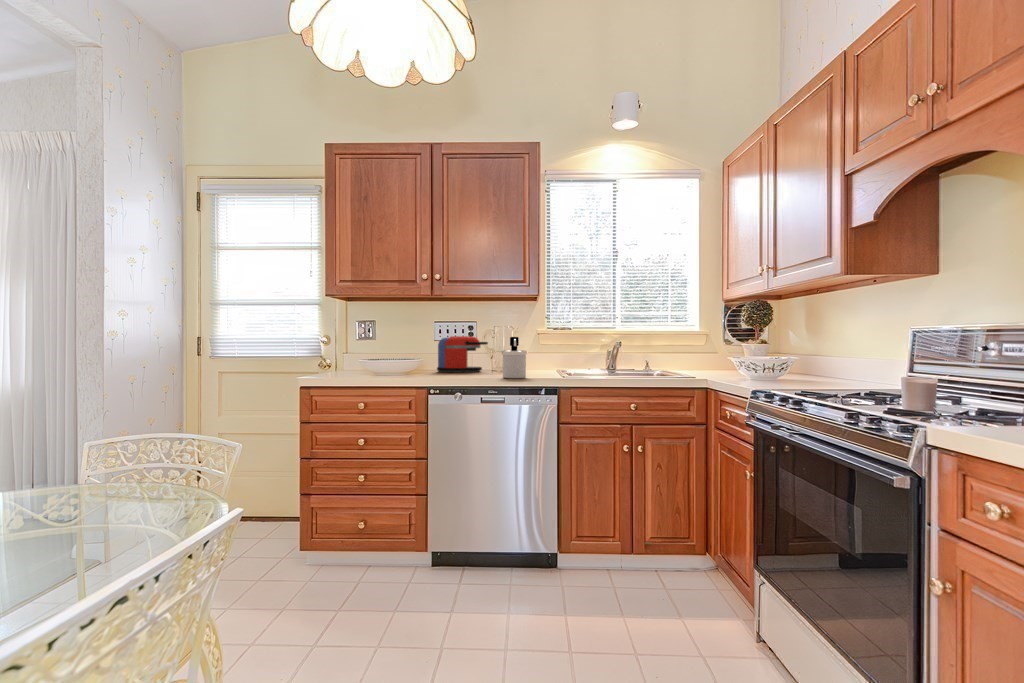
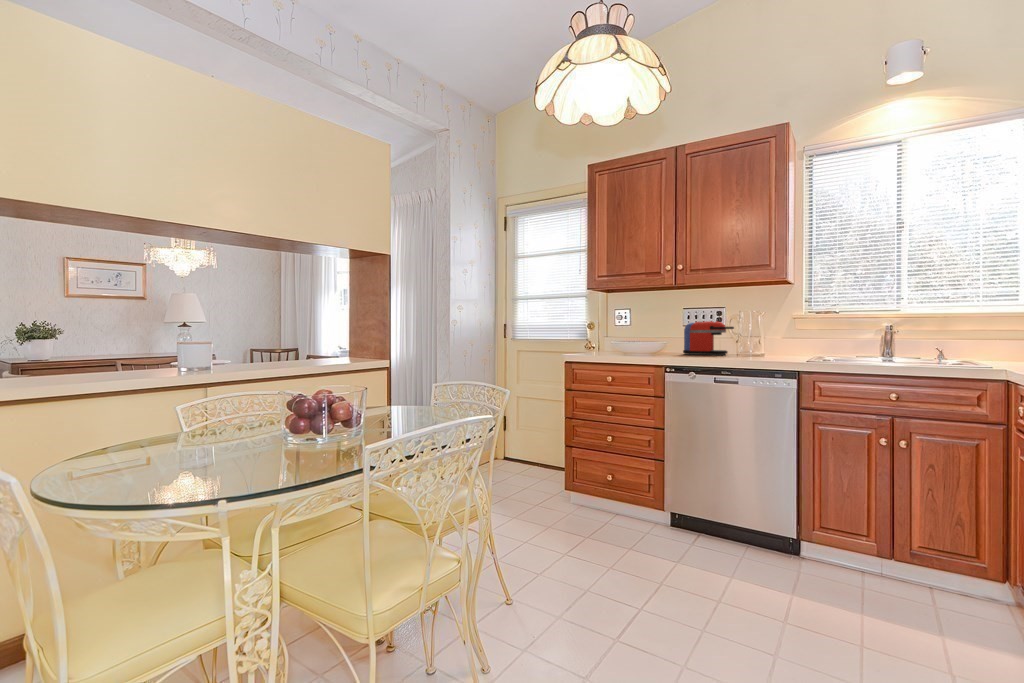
soap dispenser: present [502,337,527,378] -> none [737,321,764,361]

